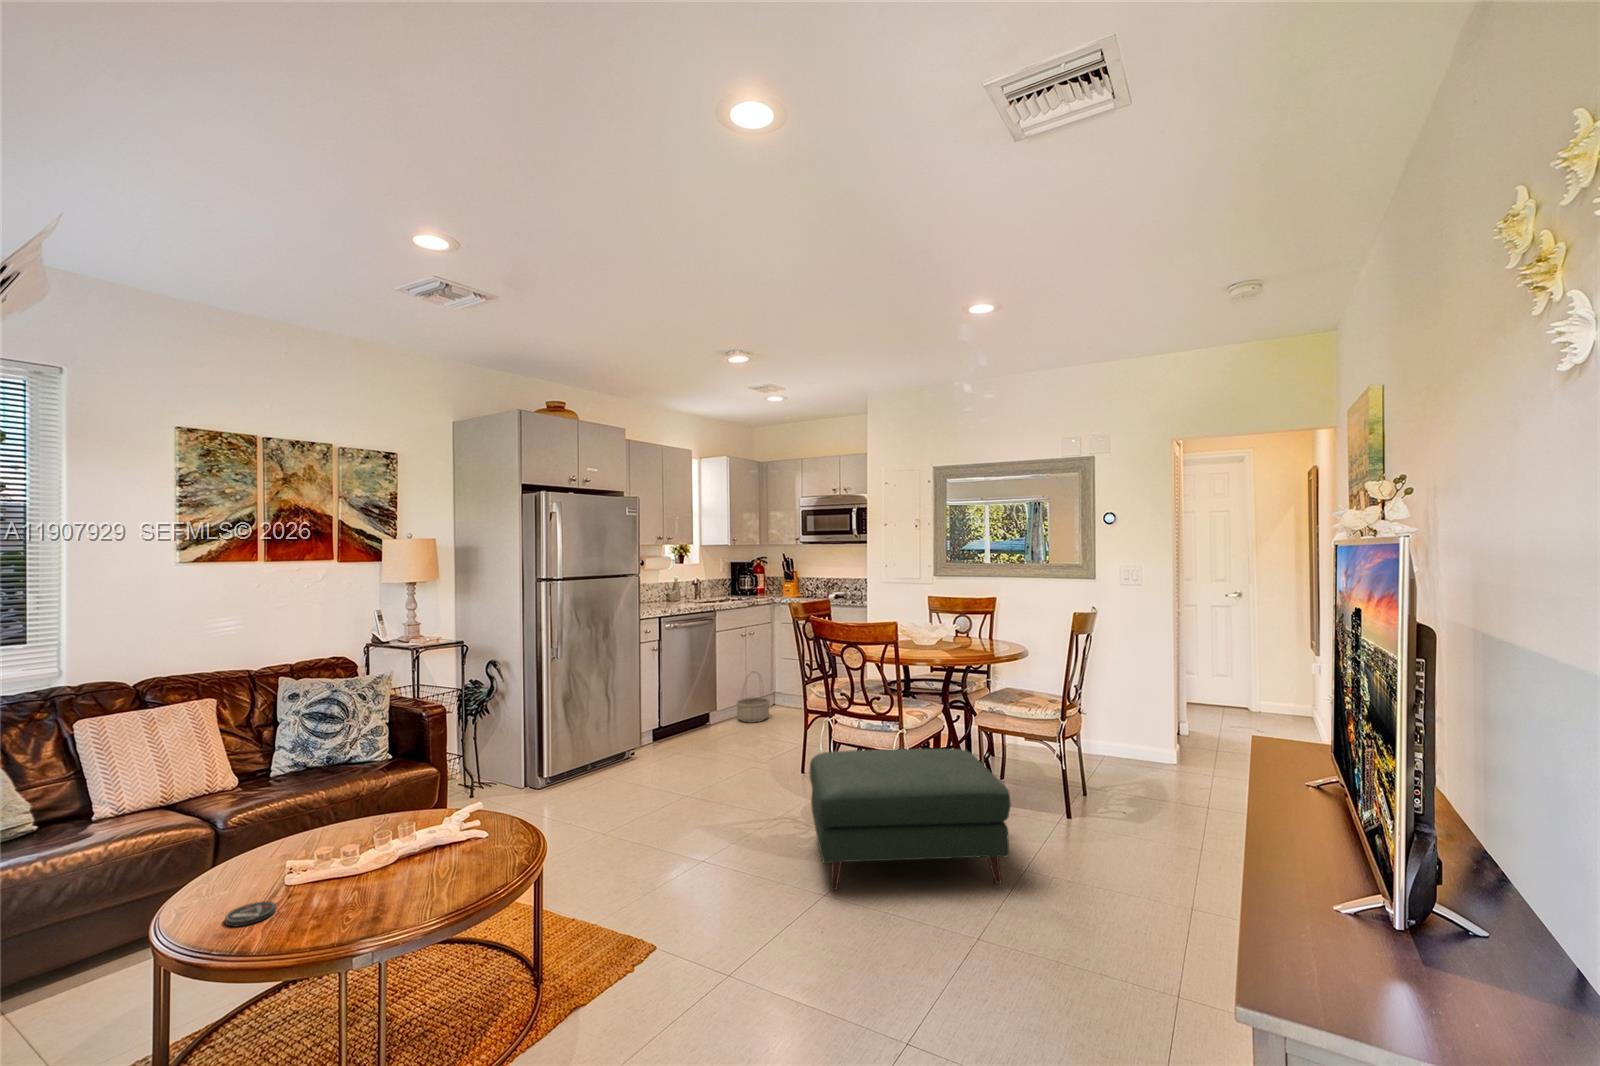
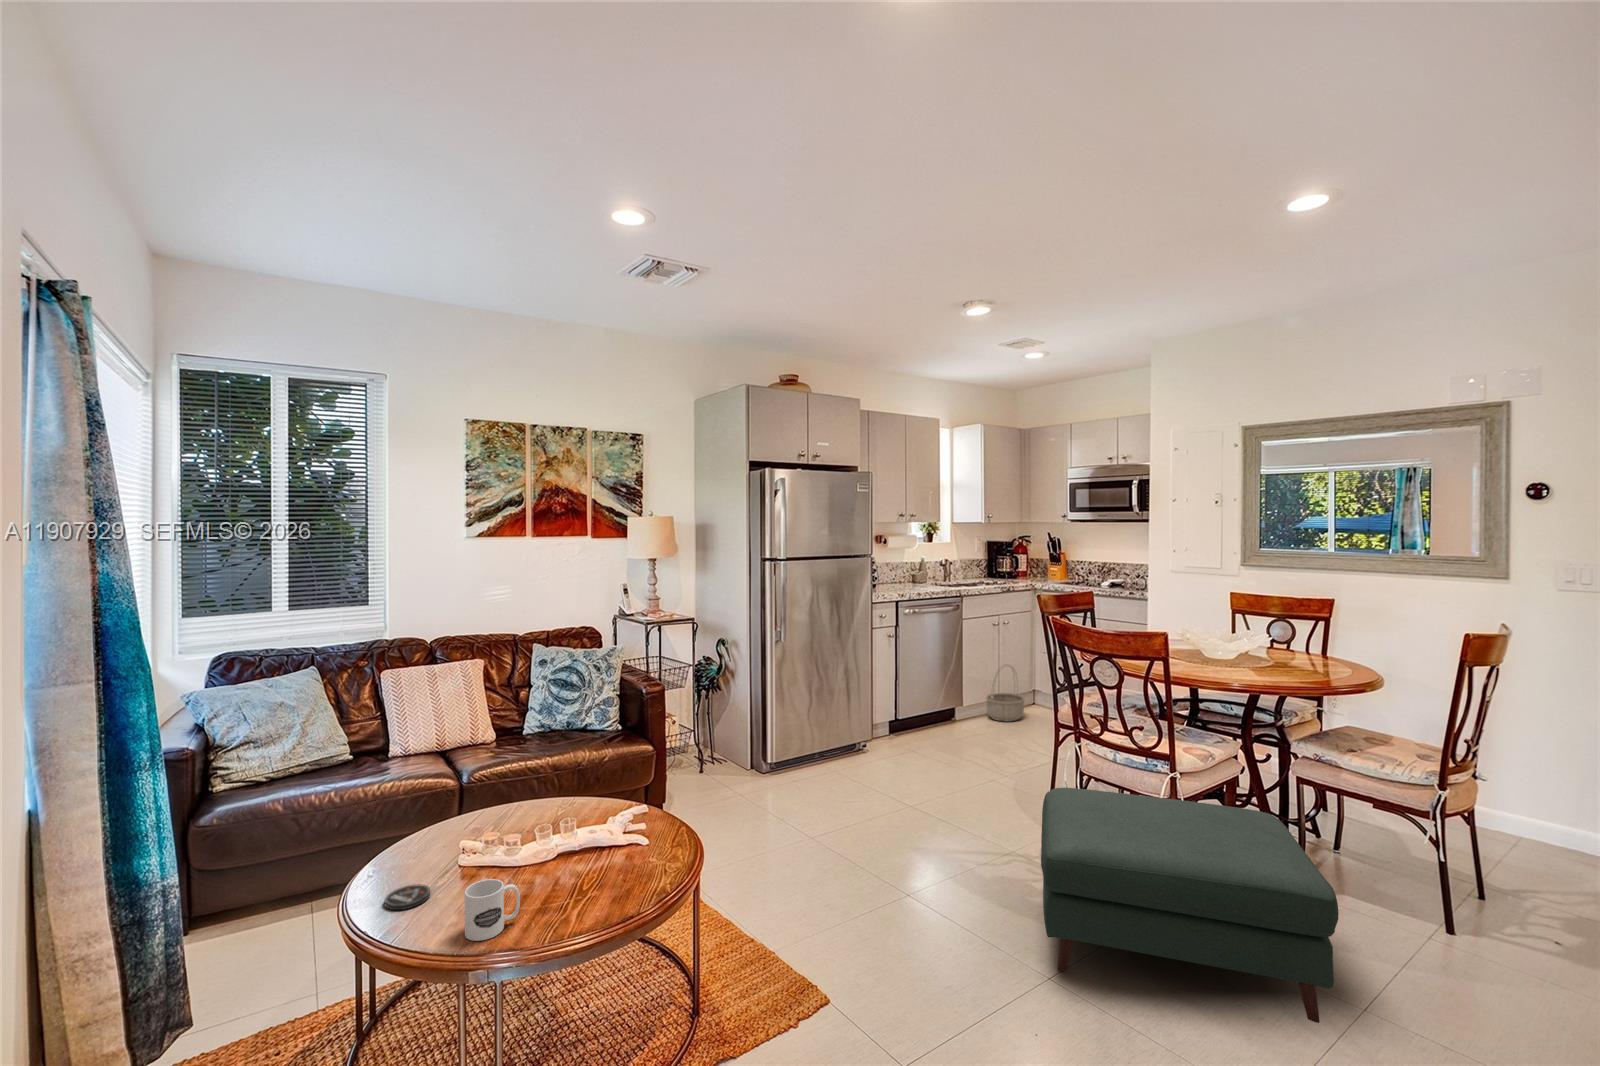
mug: none [338,872,392,930] -> present [464,879,520,941]

